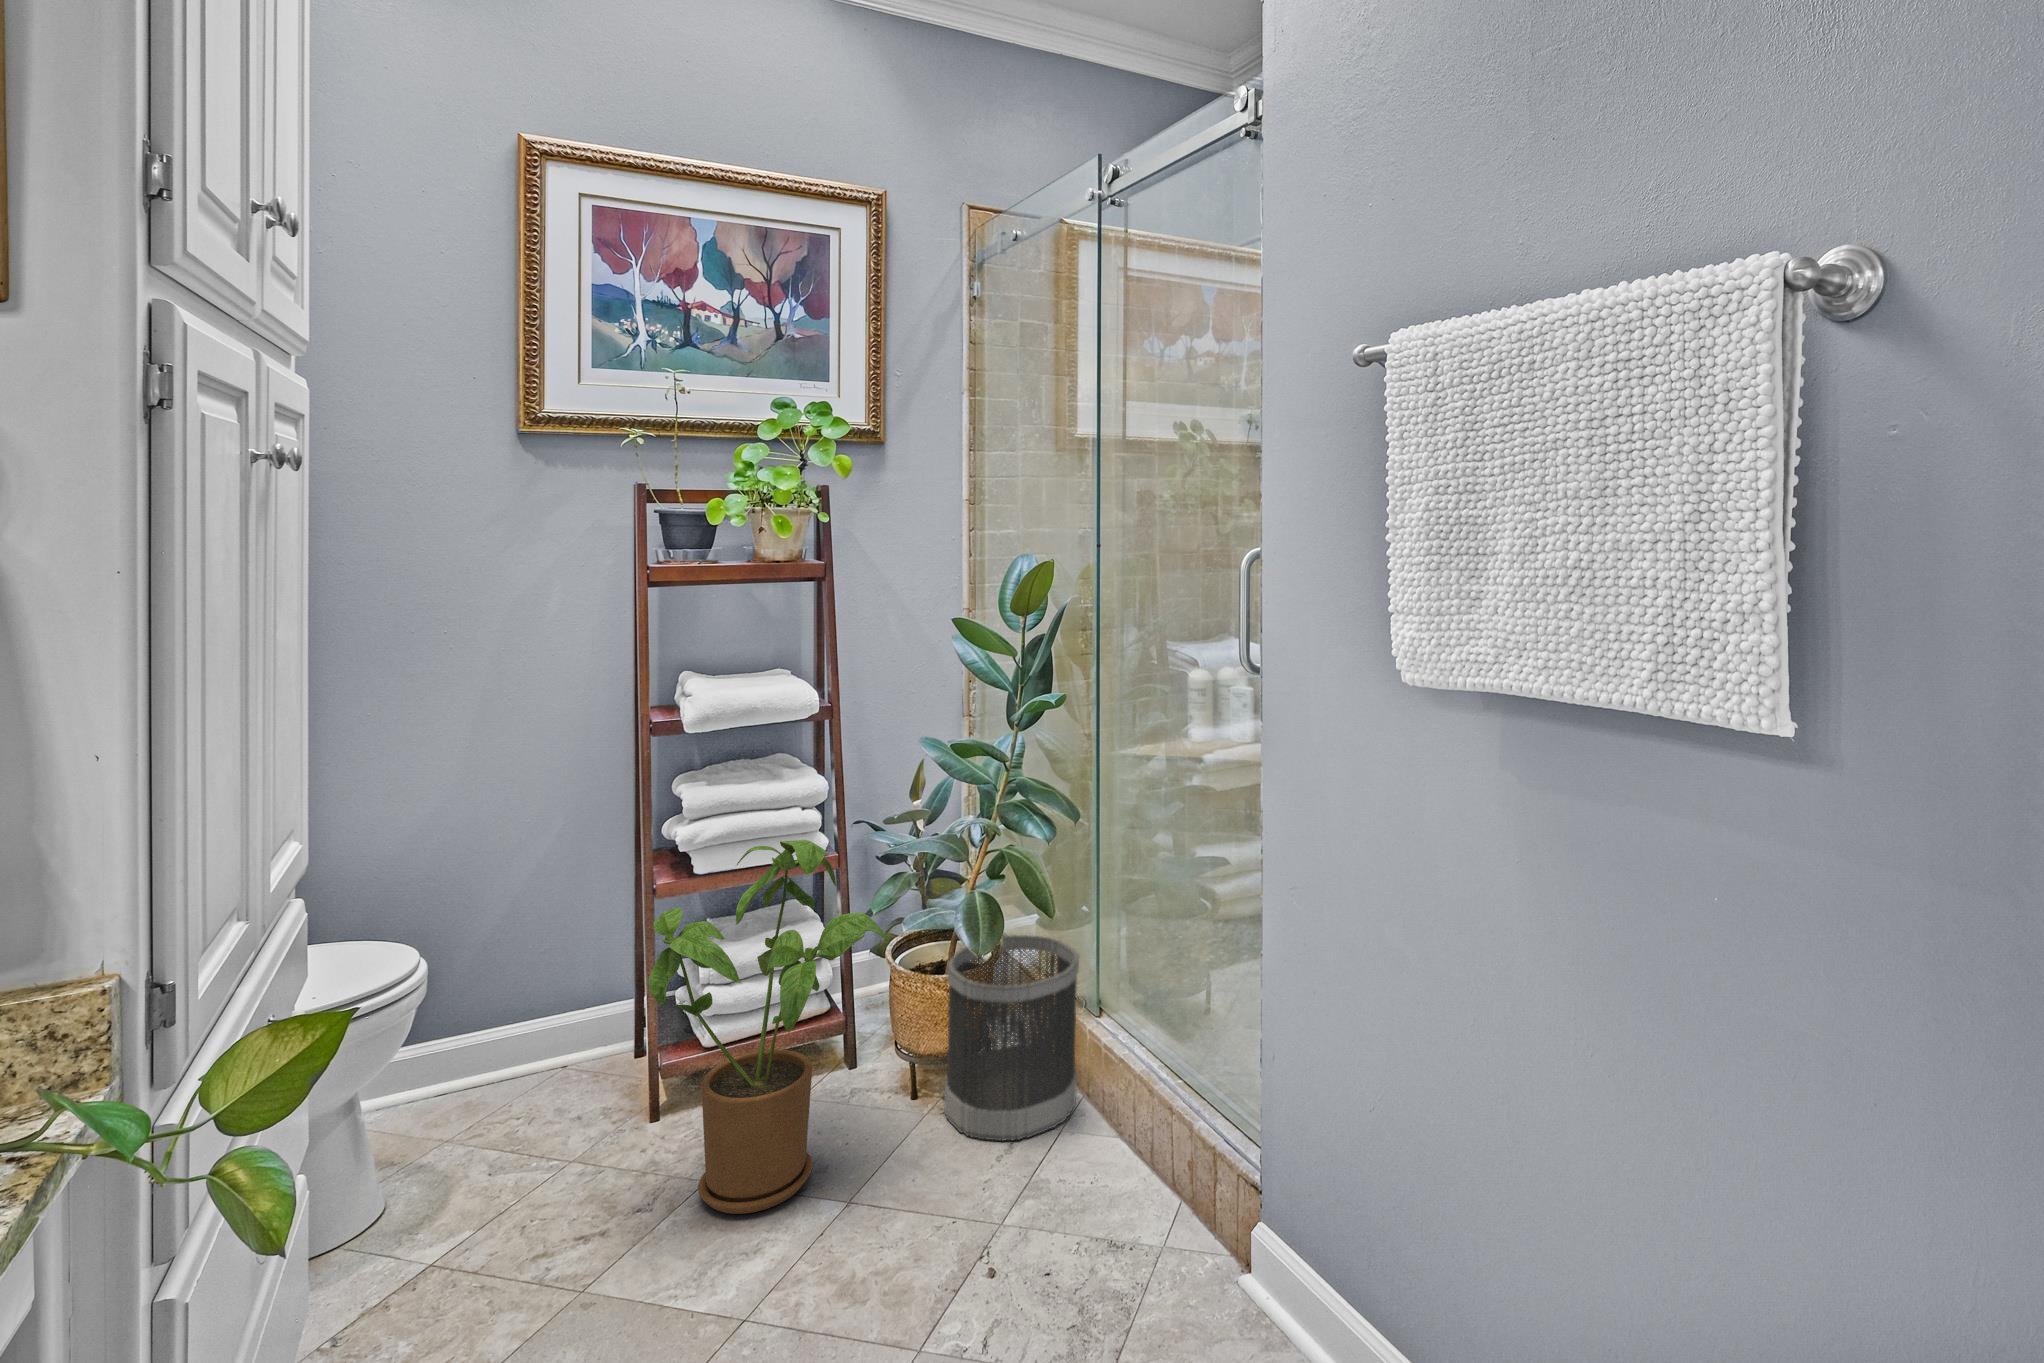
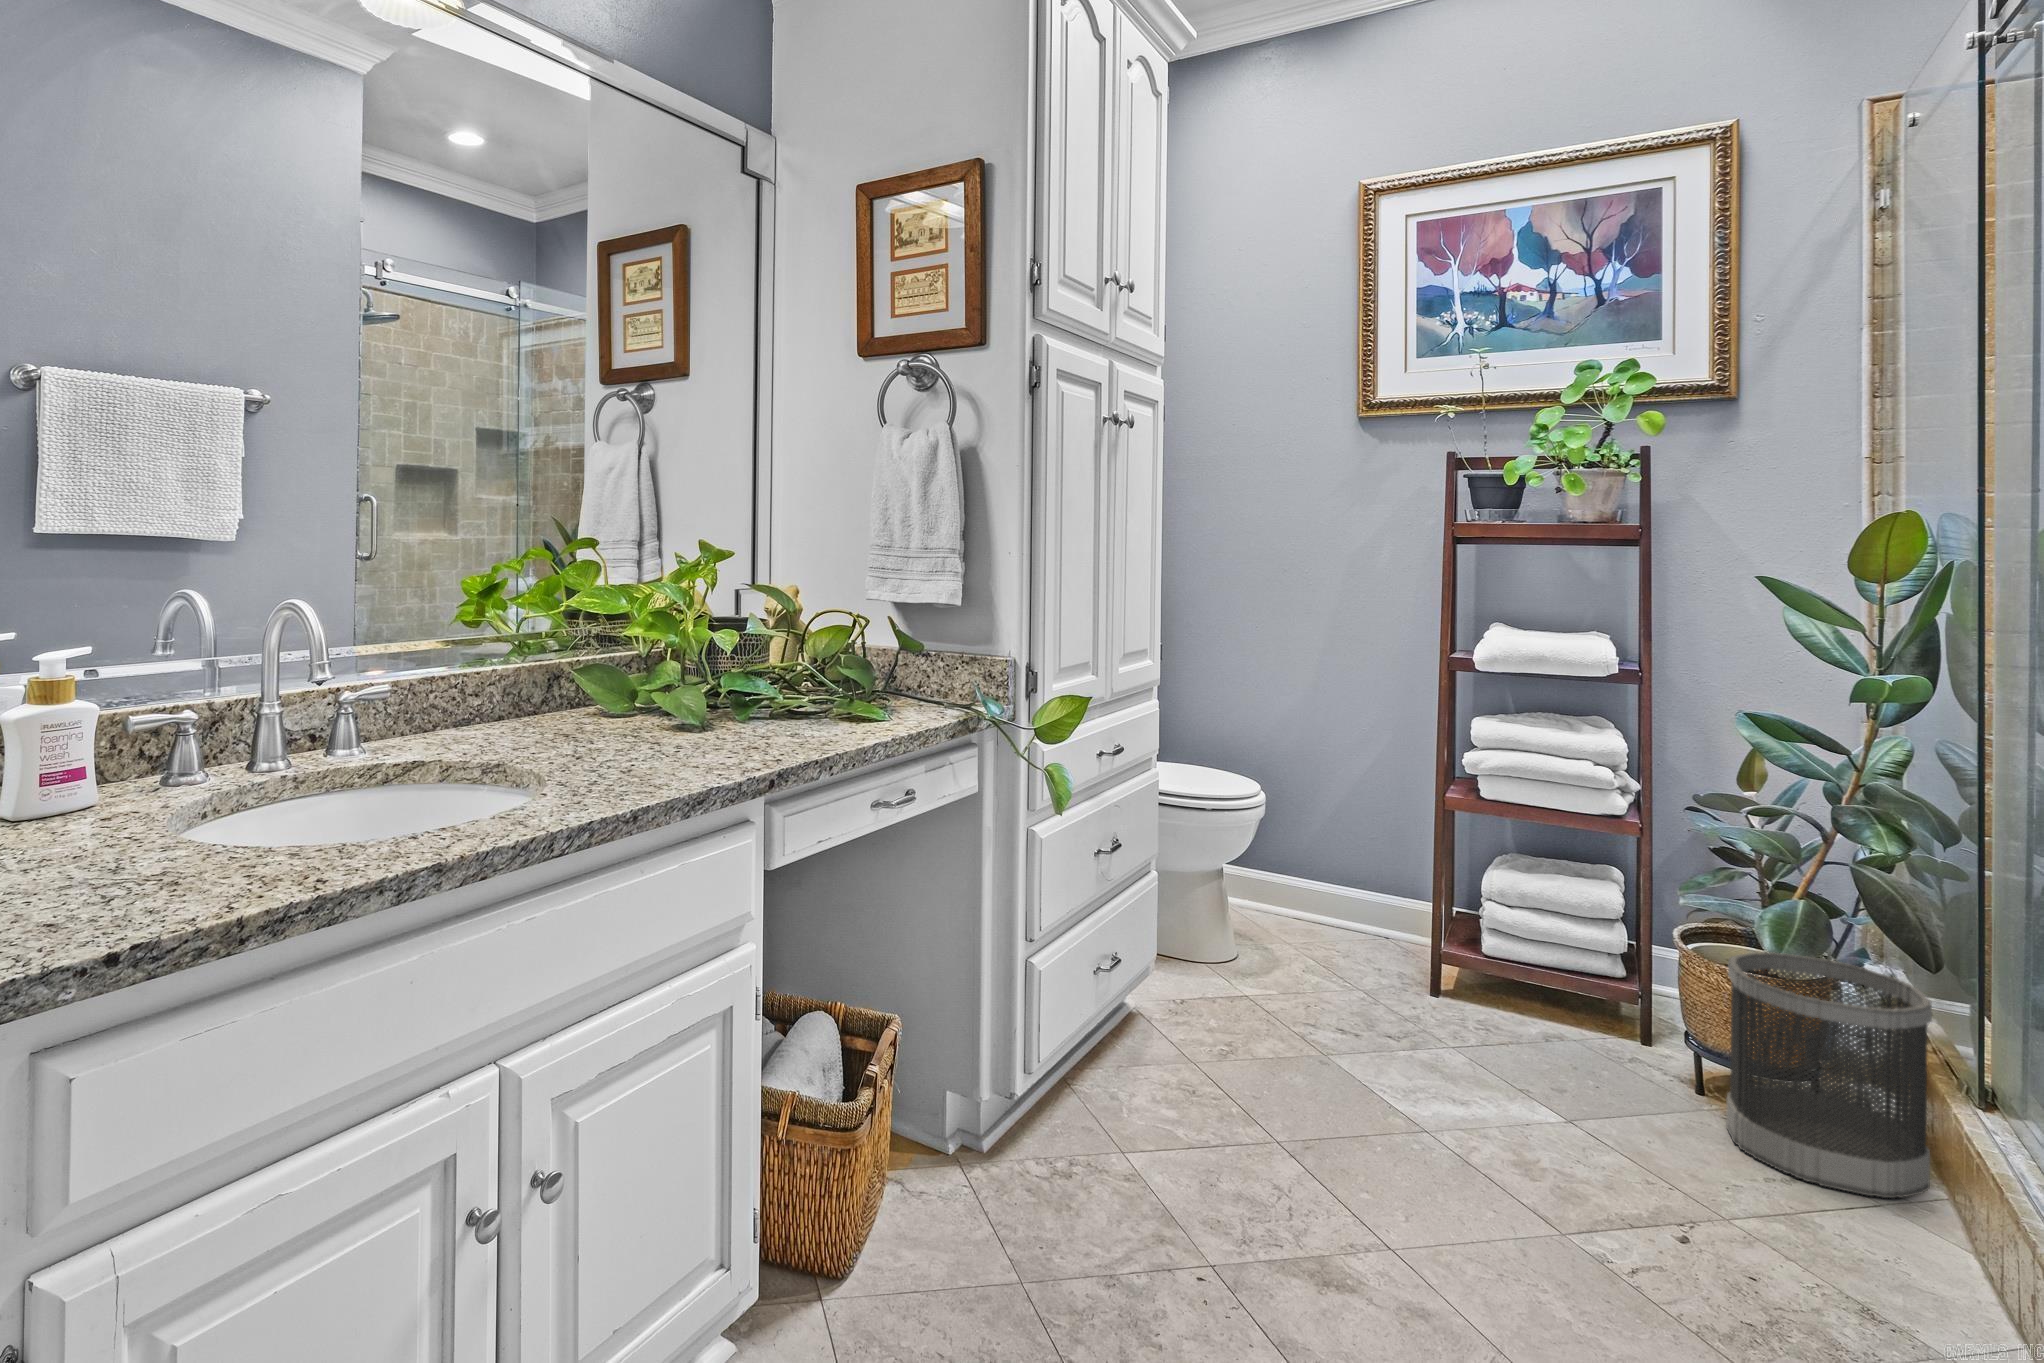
house plant: present [648,840,889,1214] -> none [1393,769,1621,1099]

